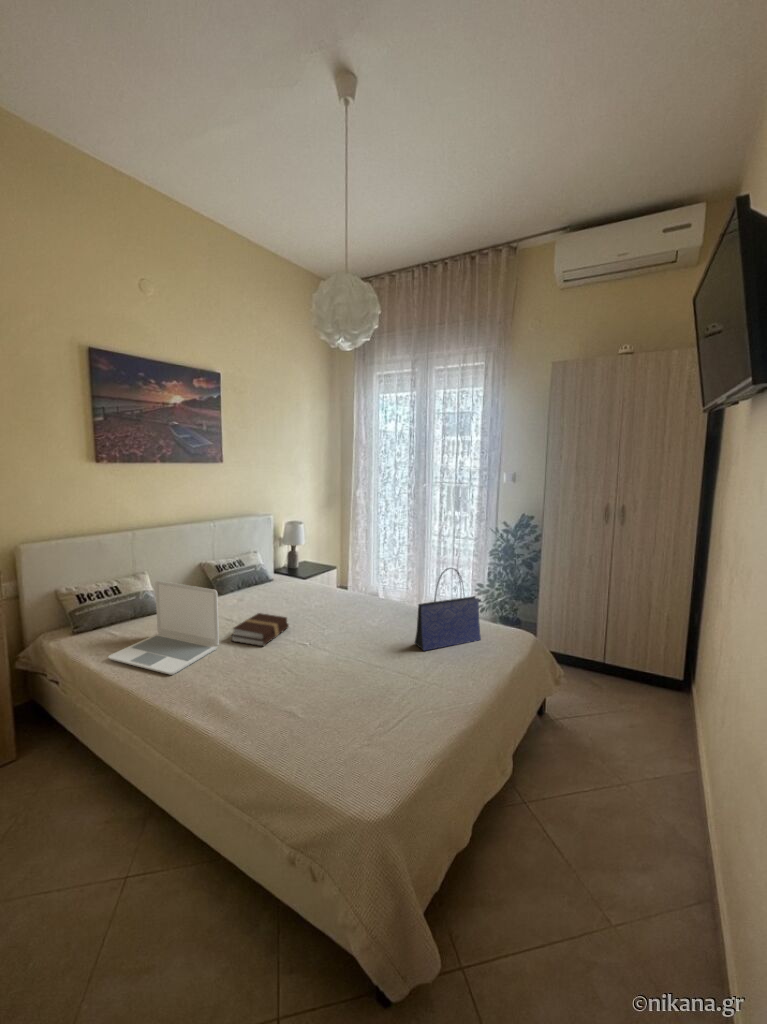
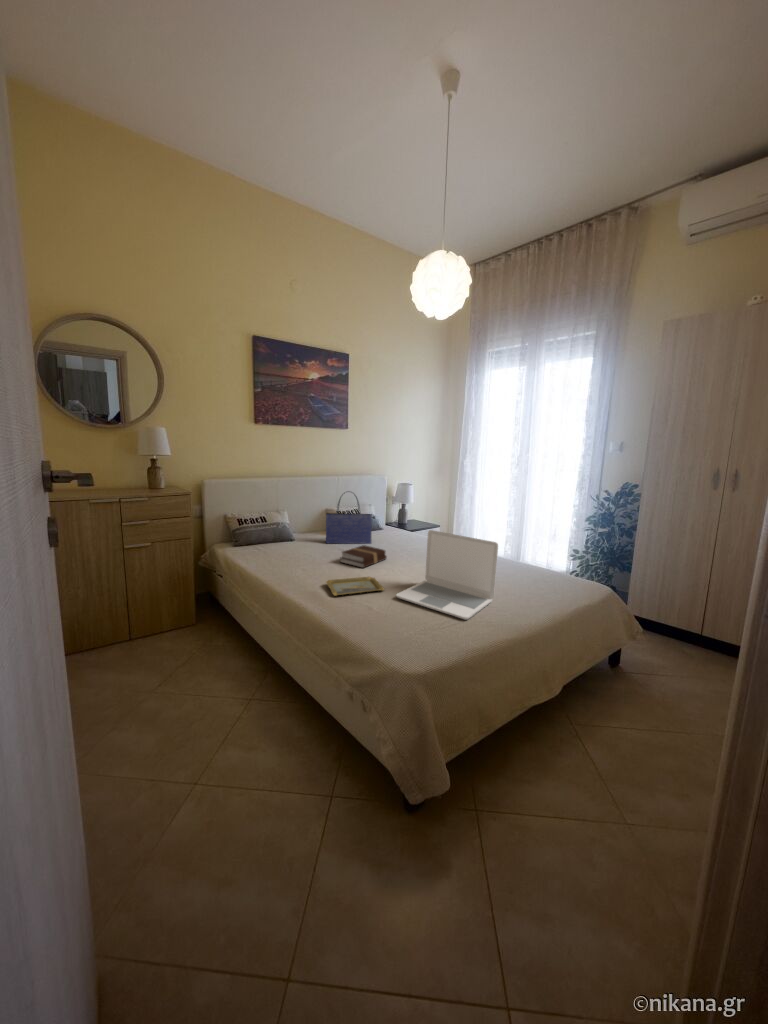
tote bag: present [415,568,481,651] -> present [326,493,375,544]
laptop: present [108,581,219,675] -> present [396,530,498,620]
tray: none [220,661,297,700] -> present [326,577,384,596]

